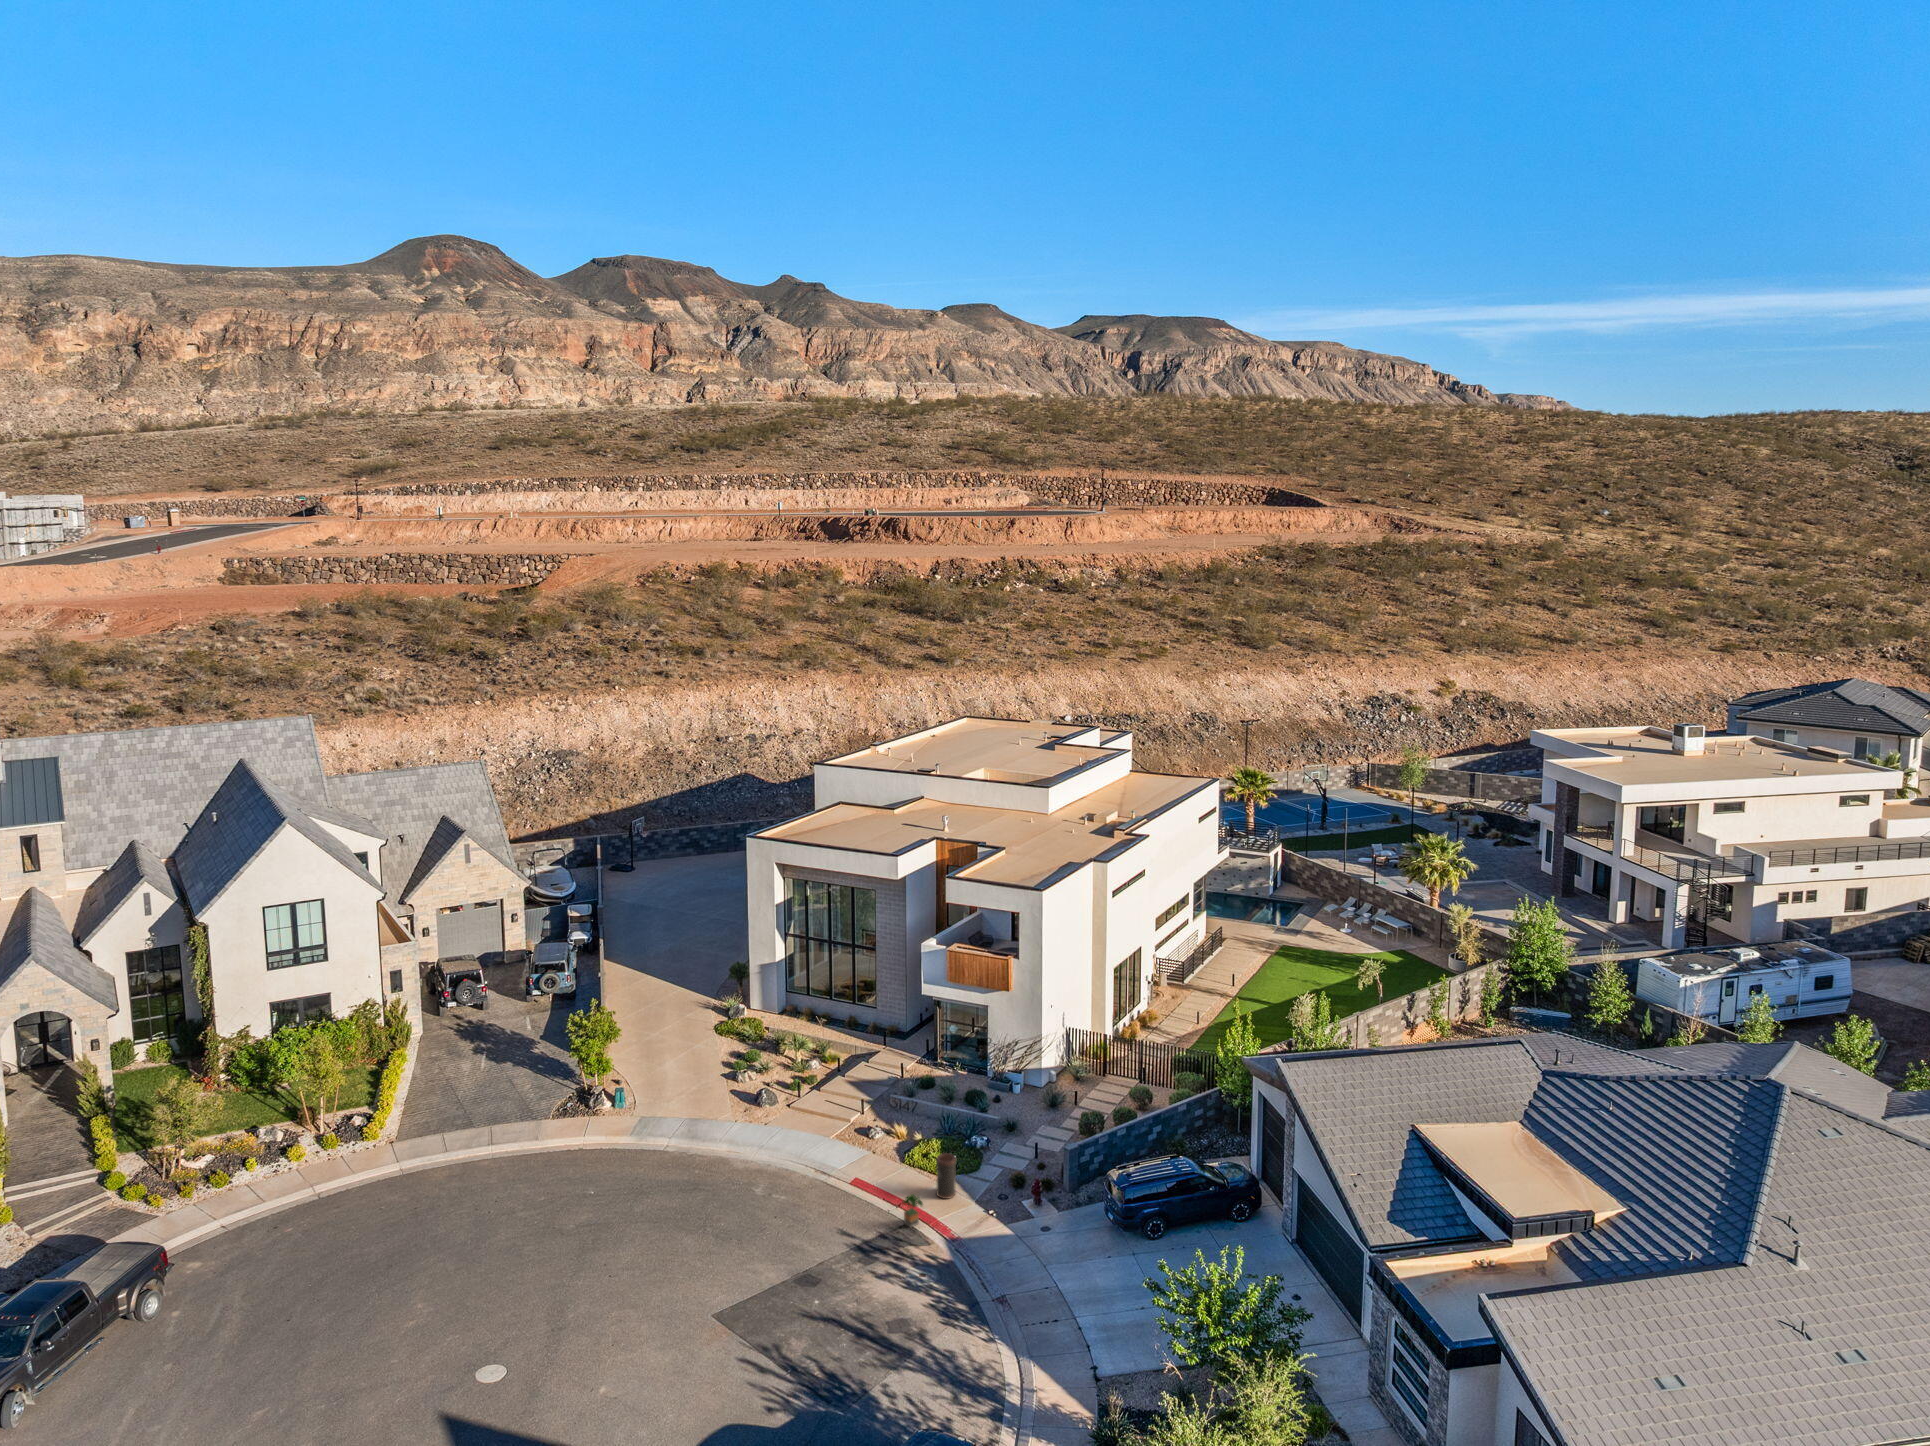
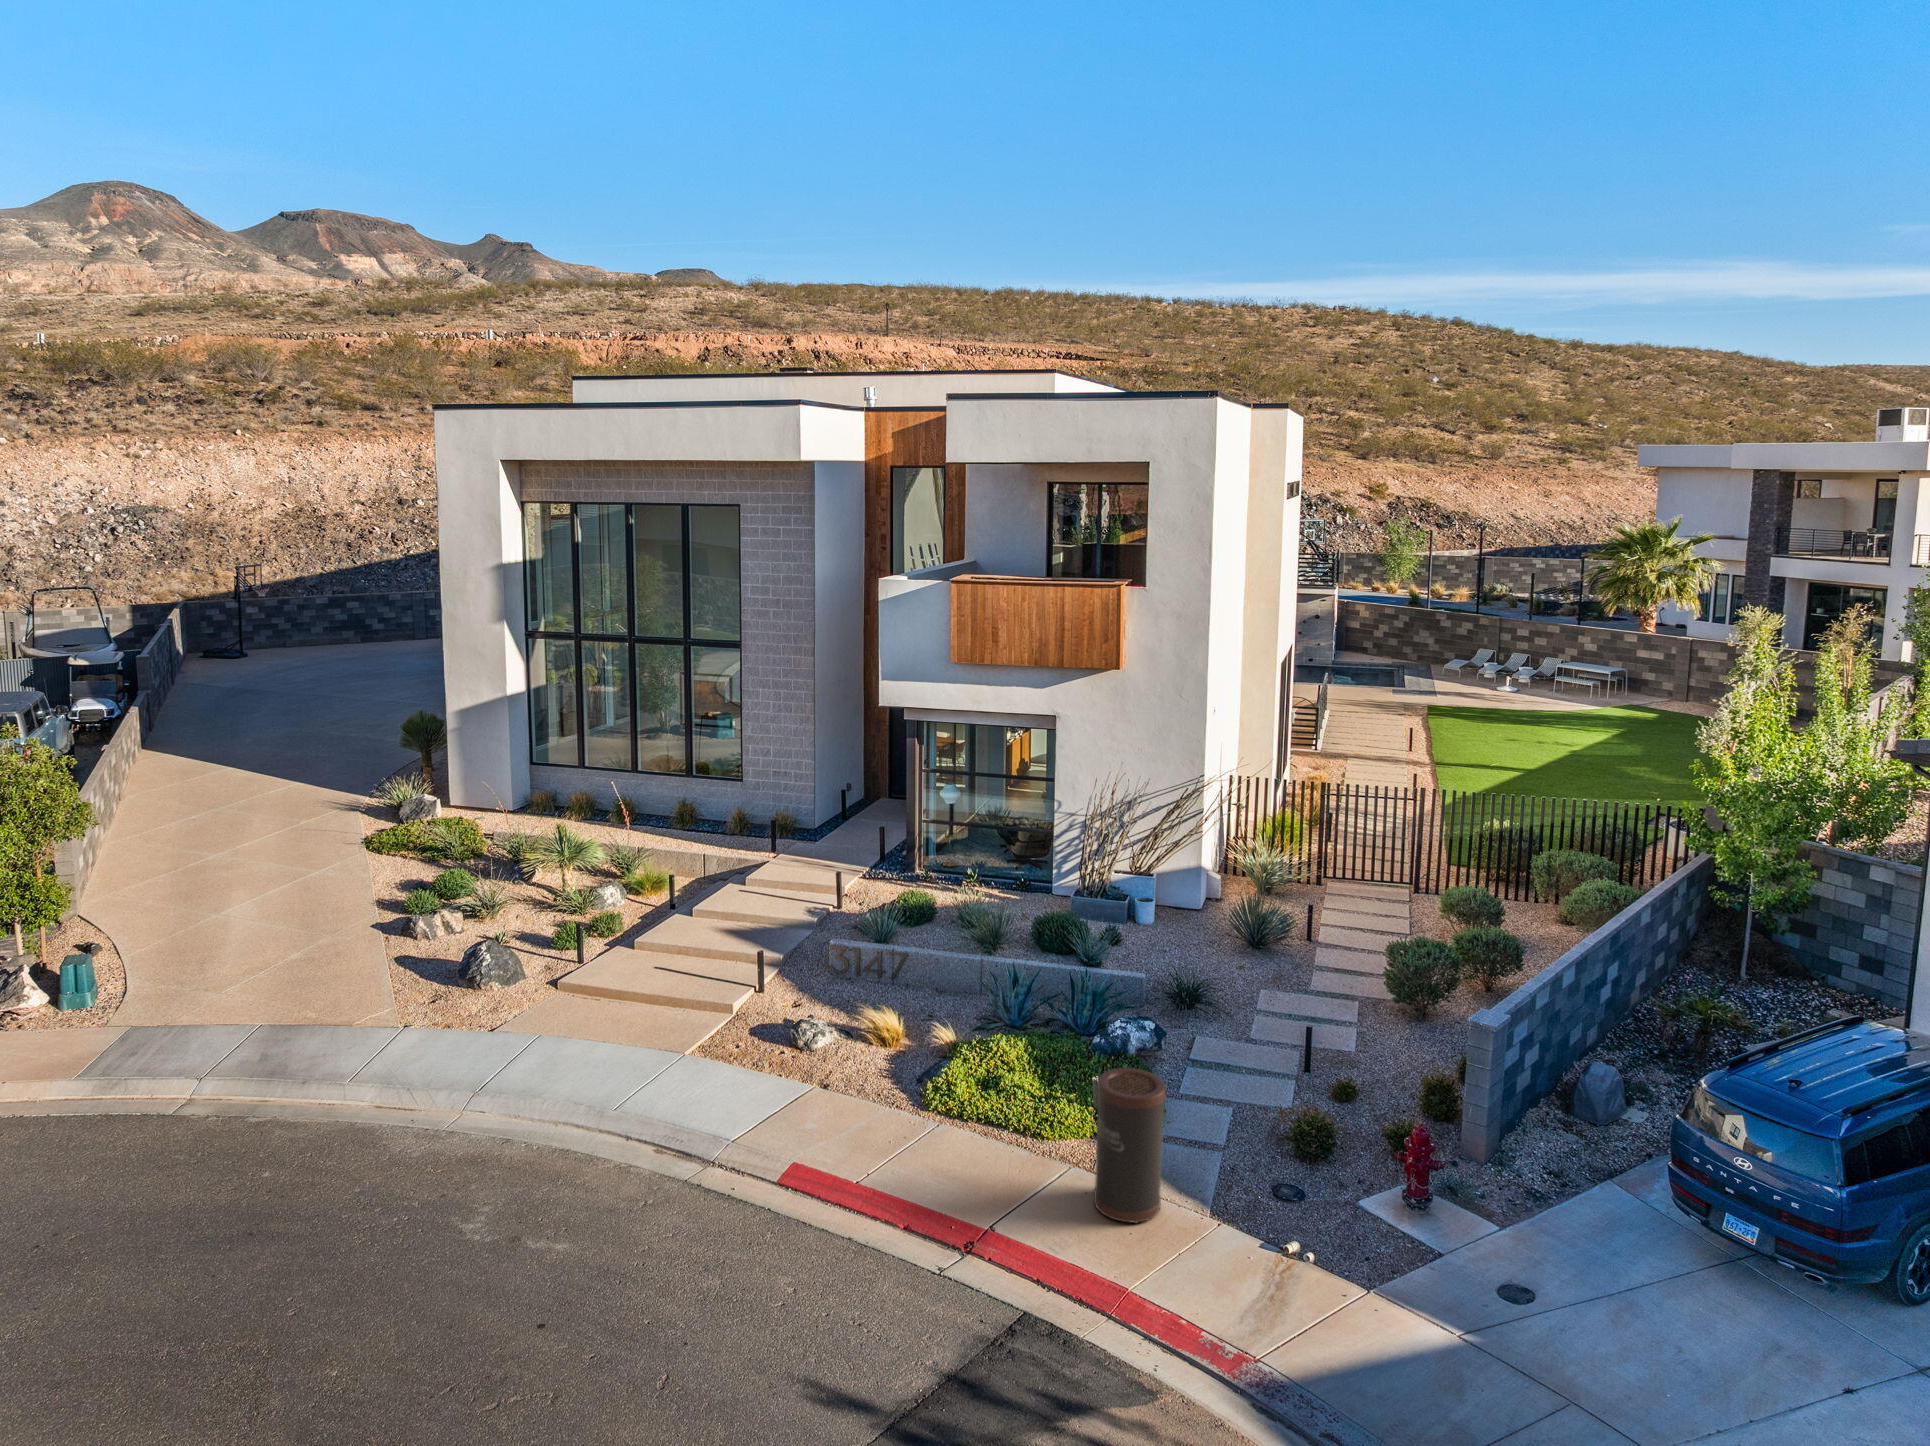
potted tree: present [902,1194,923,1227] -> none [1033,1221,1123,1355]

